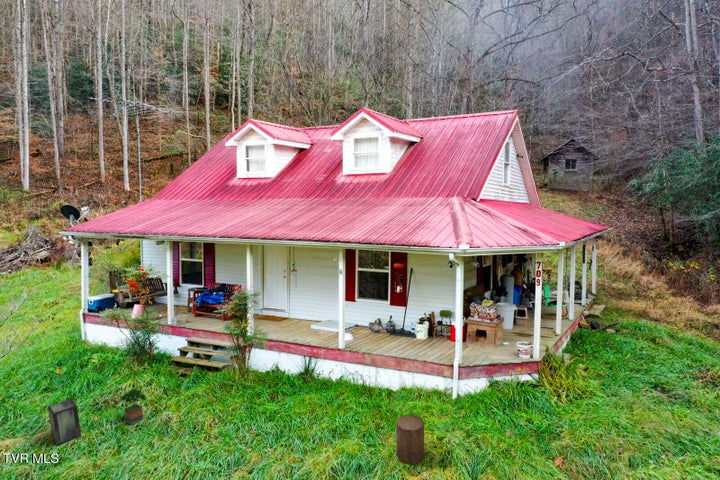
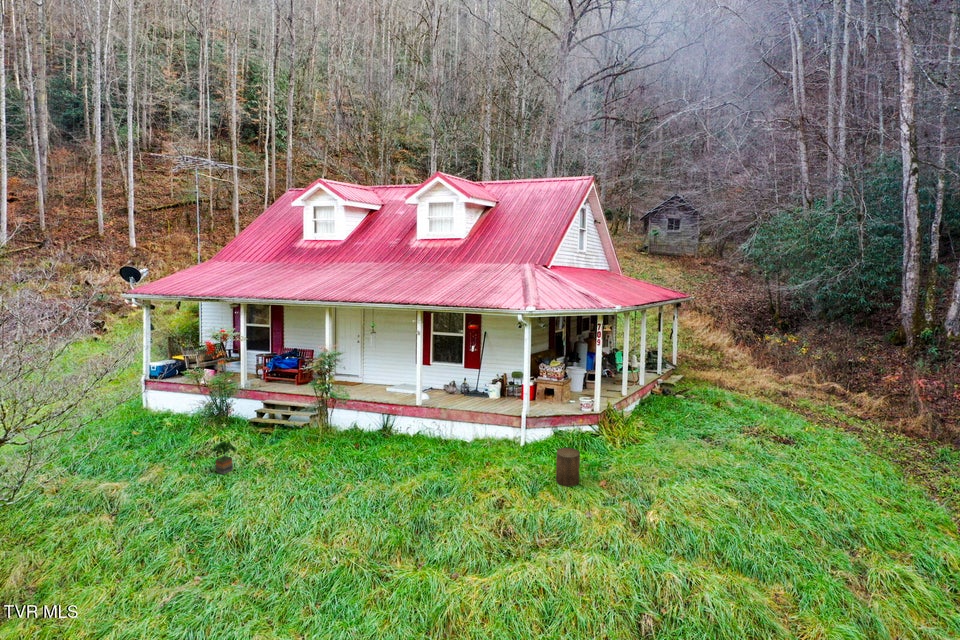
storage box: present [48,399,81,446] -> none [144,450,176,492]
stool: present [396,415,424,465] -> present [556,448,580,486]

